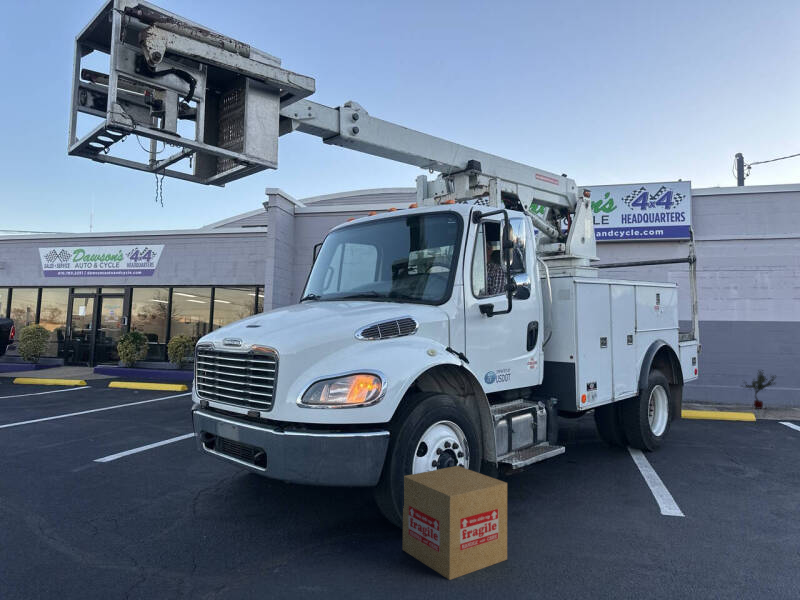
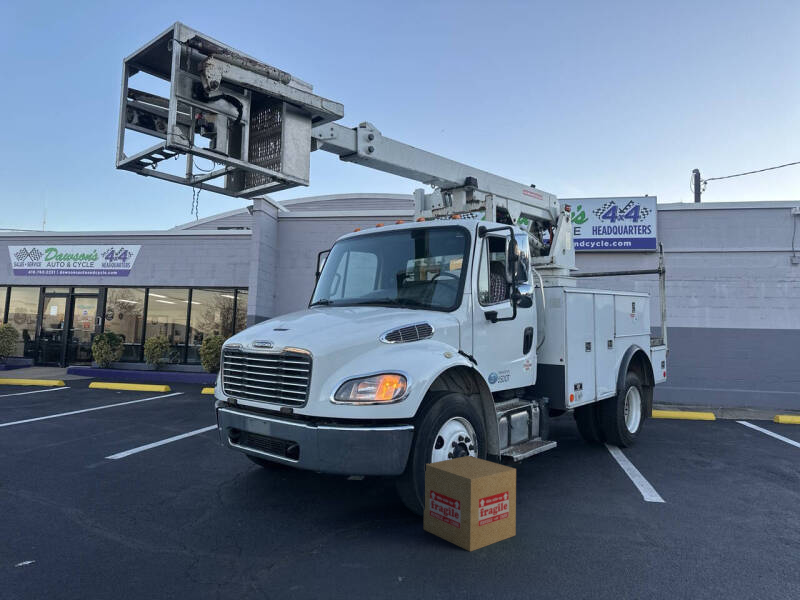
potted tree: present [745,370,776,409] -> none [701,373,734,409]

